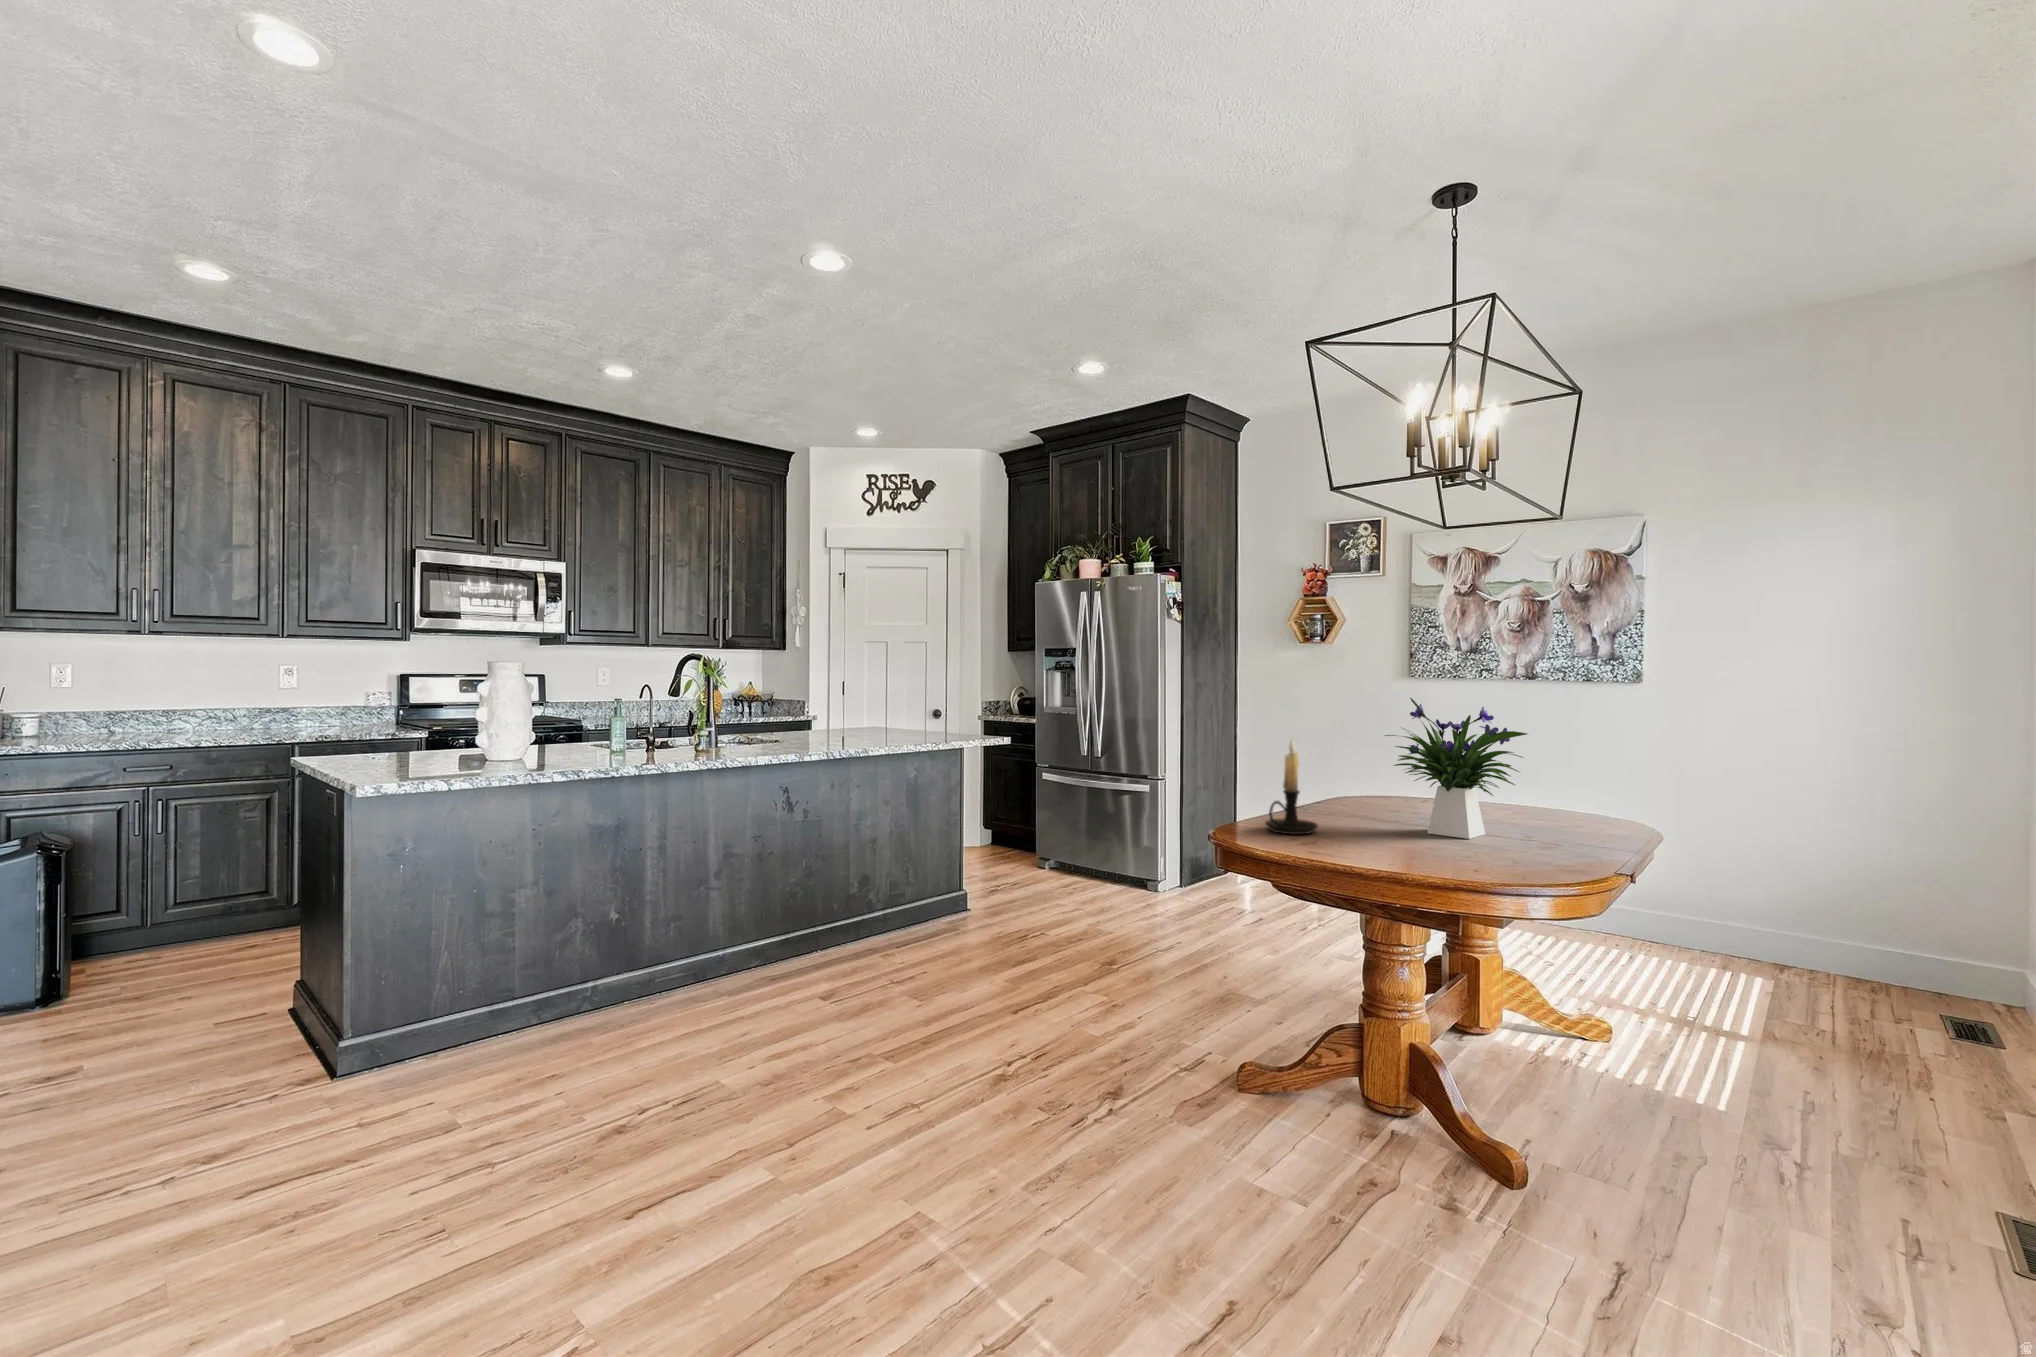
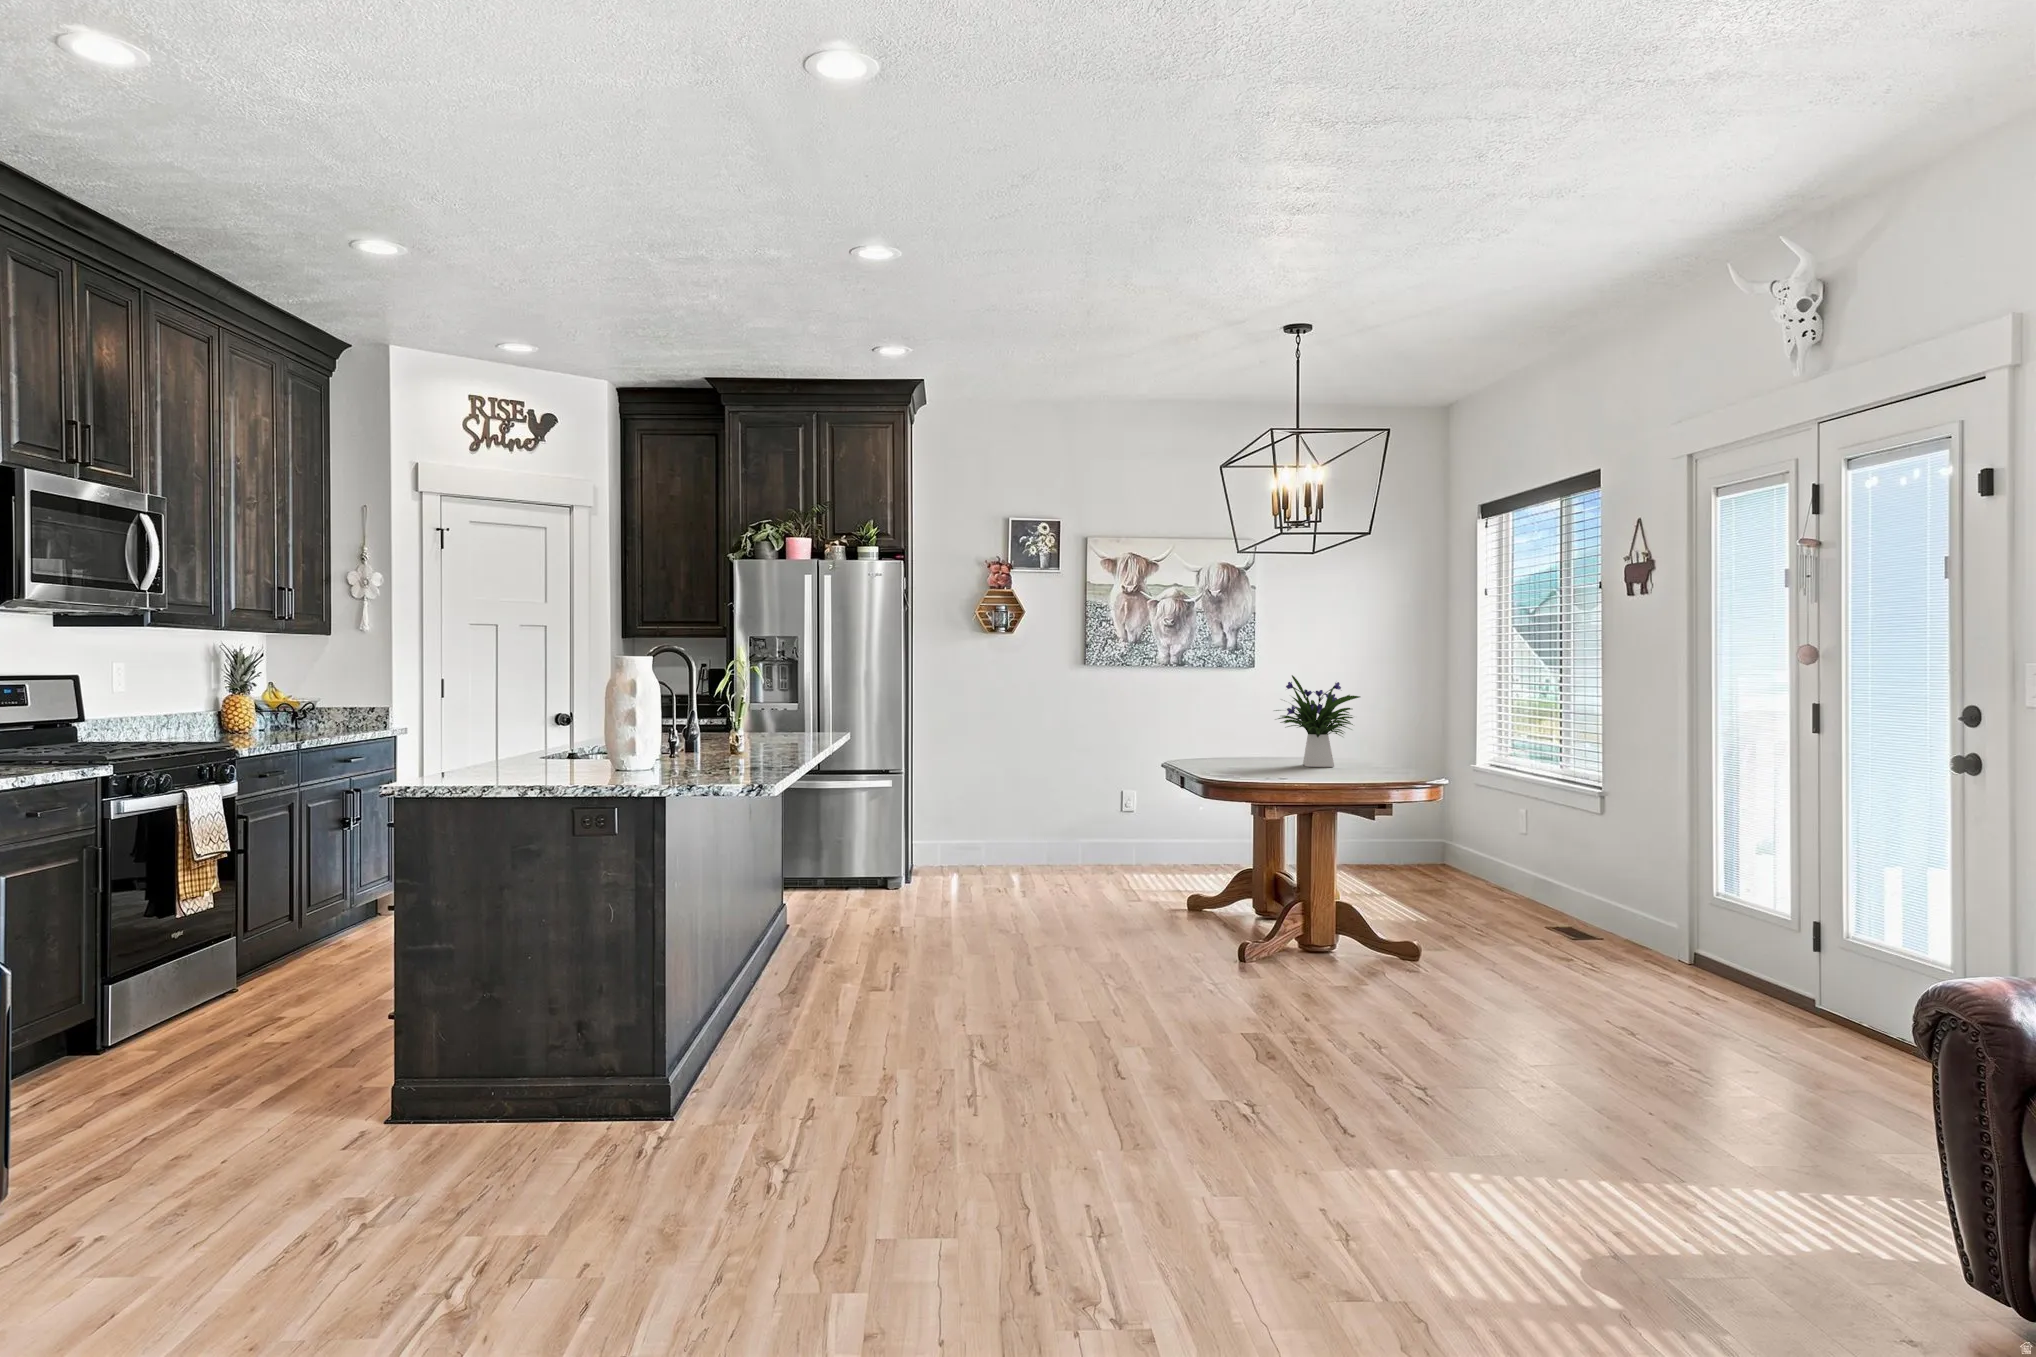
candle holder: present [1265,740,1317,834] -> none [1227,704,1263,772]

